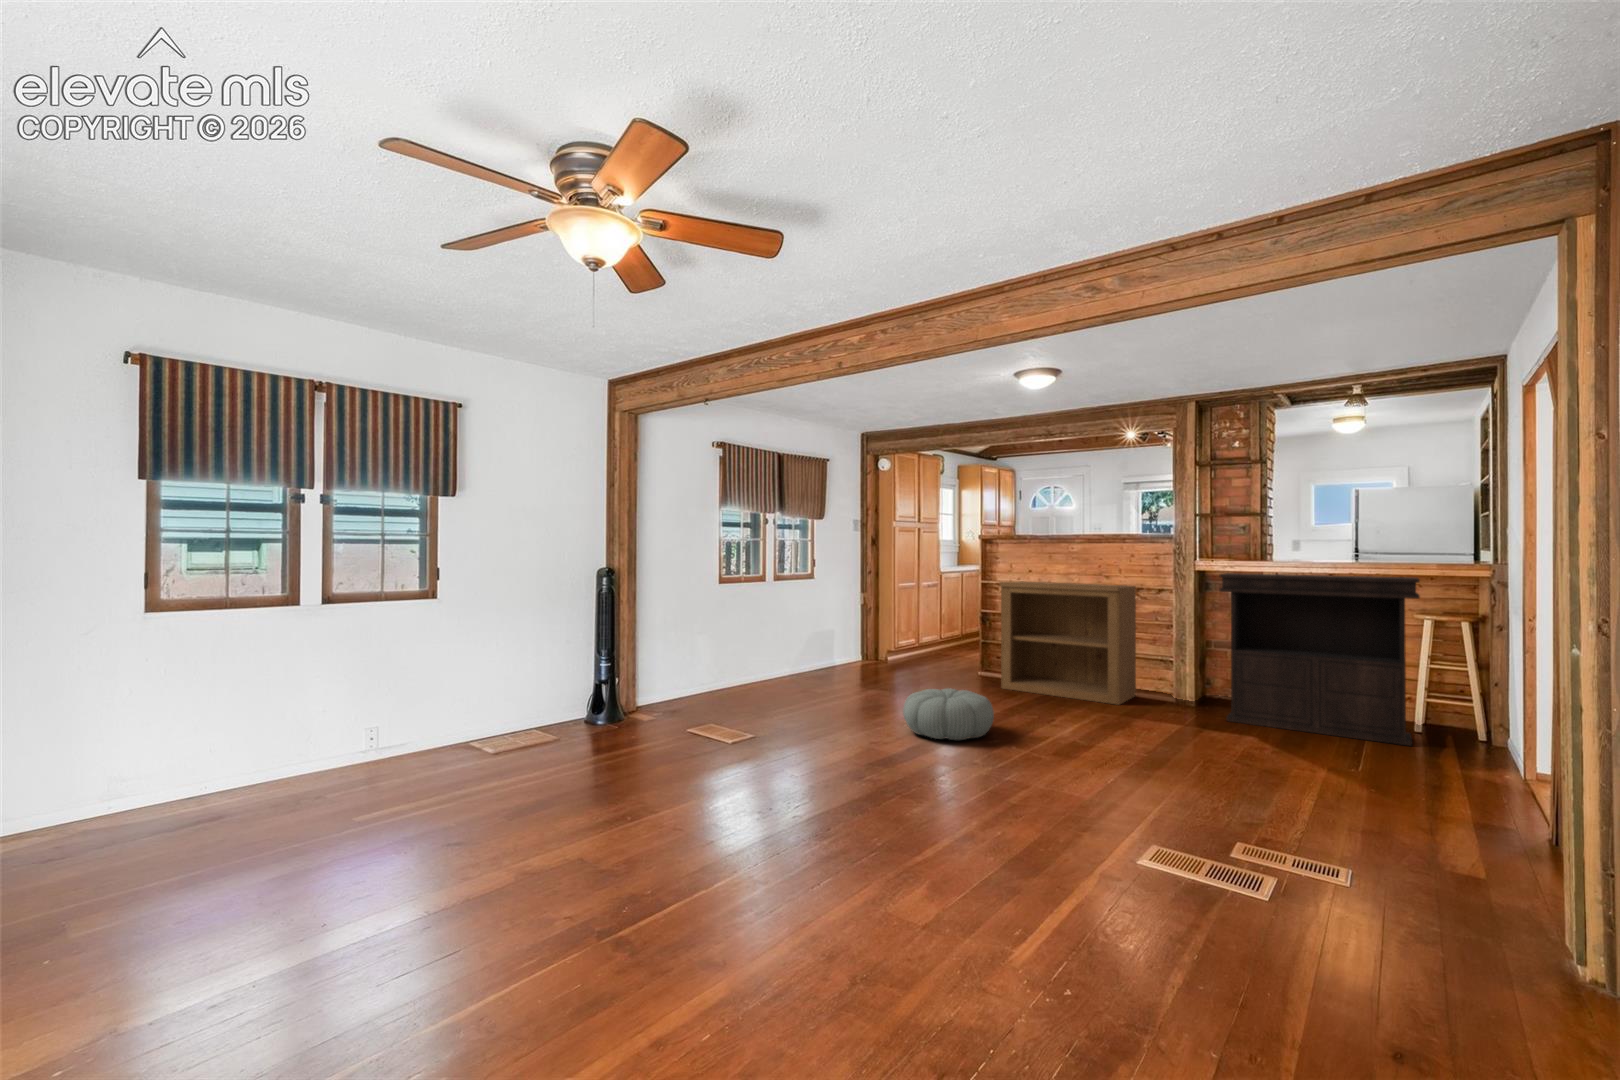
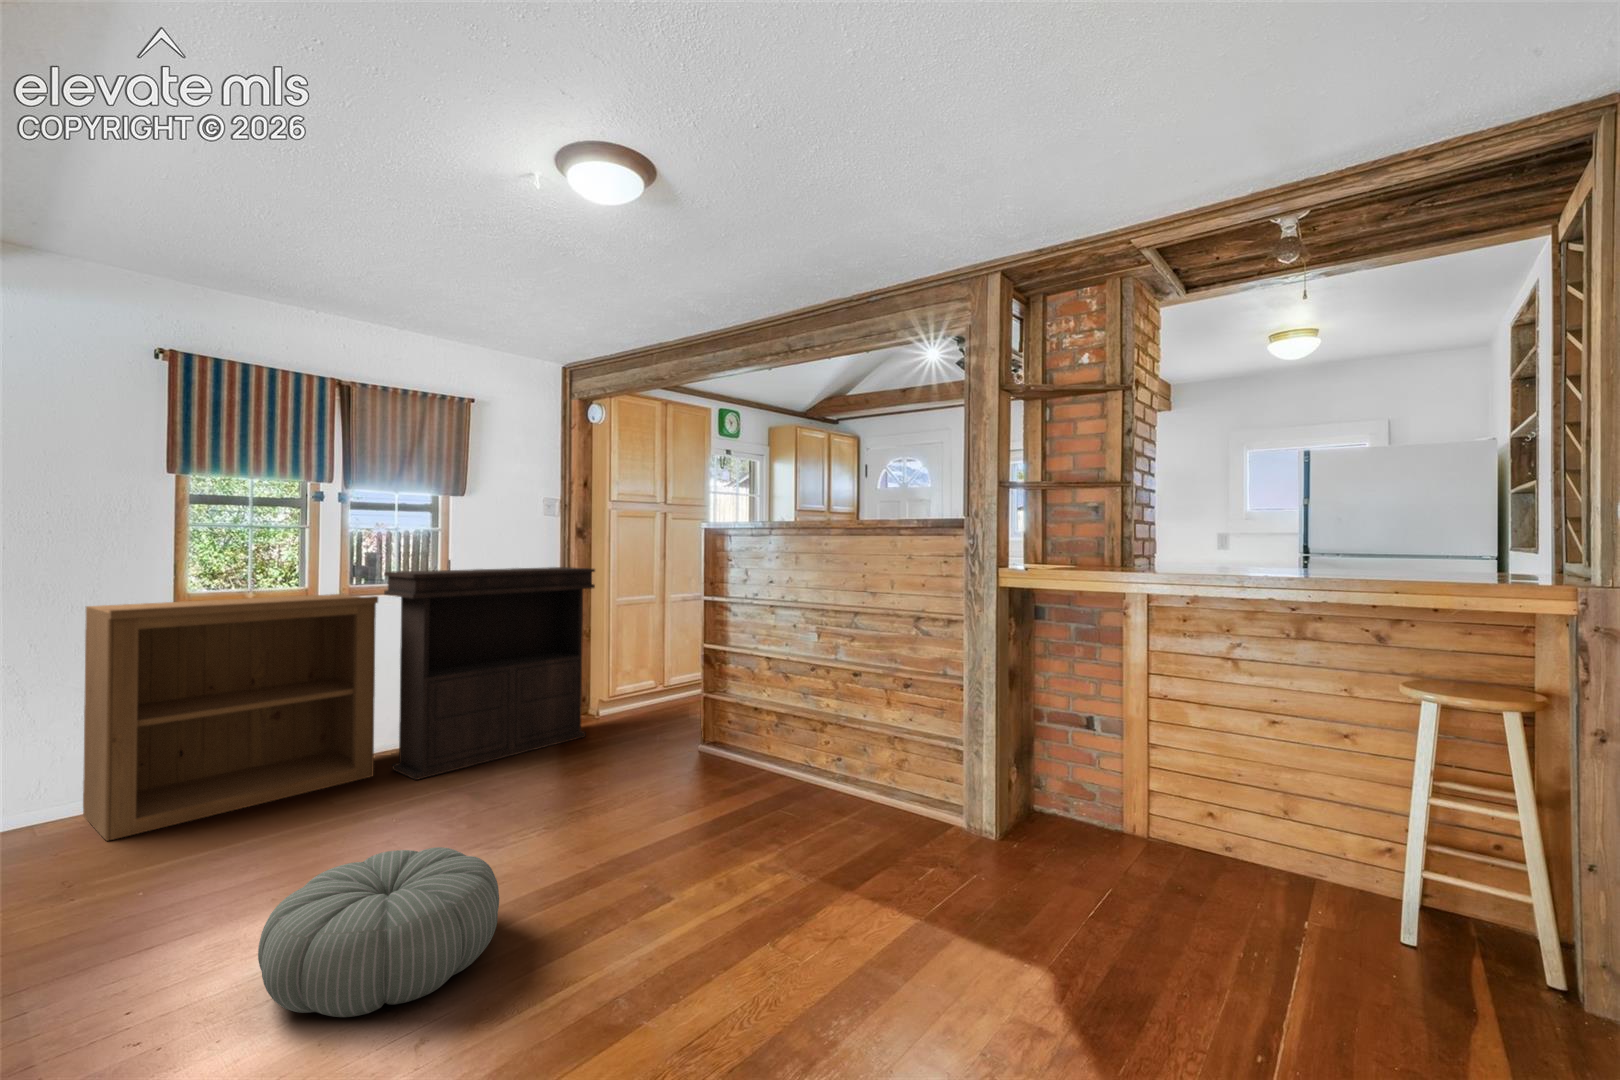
console table: present [1220,573,1420,746] -> present [384,567,595,780]
bookshelf: present [1000,582,1136,705] -> present [83,594,378,841]

